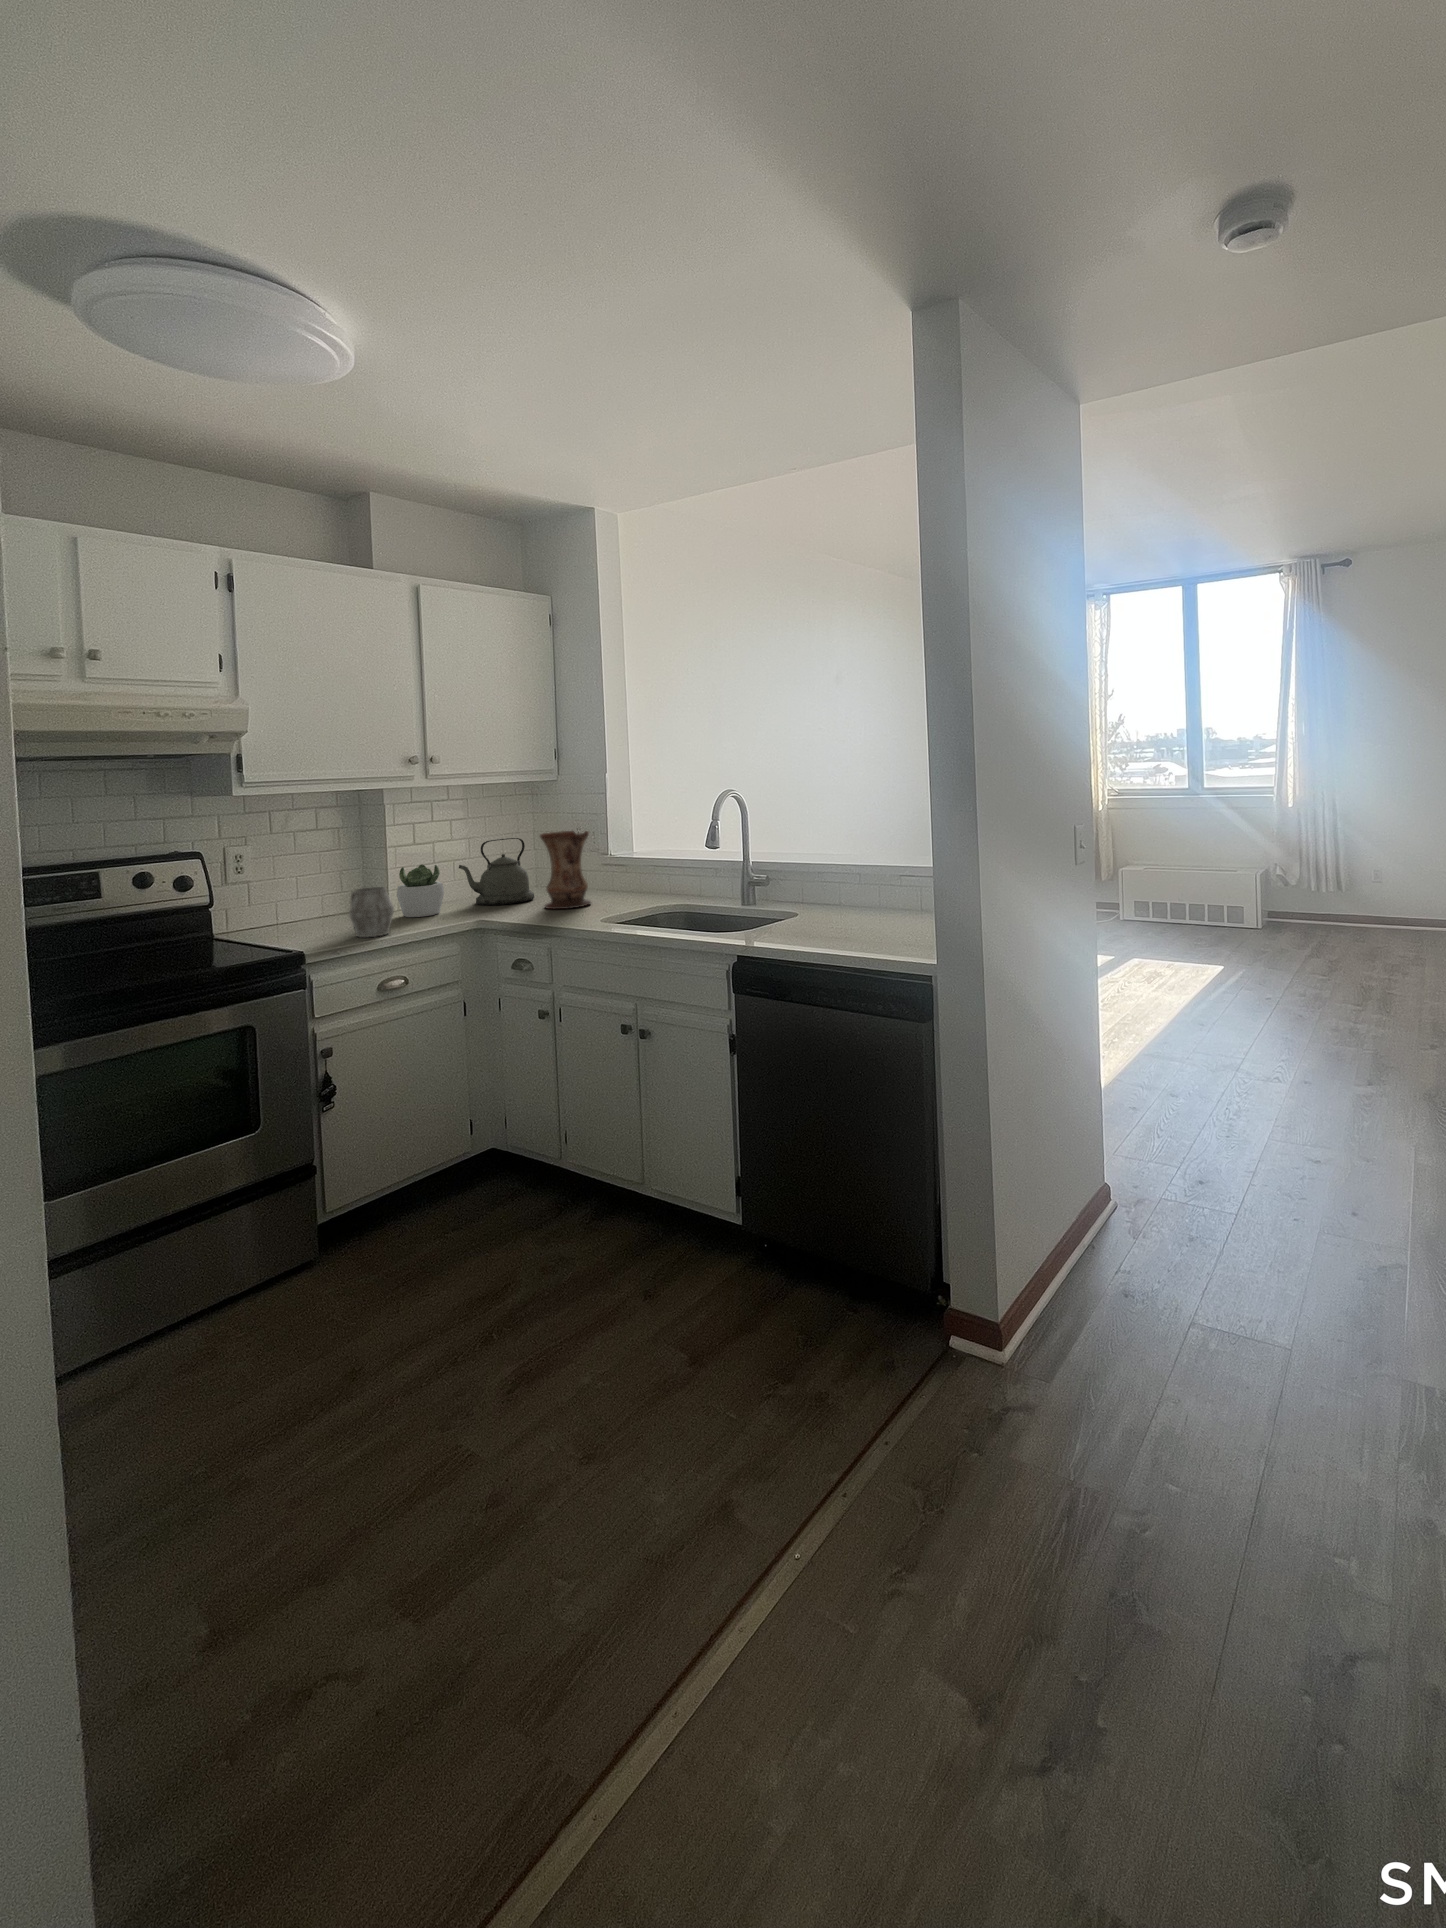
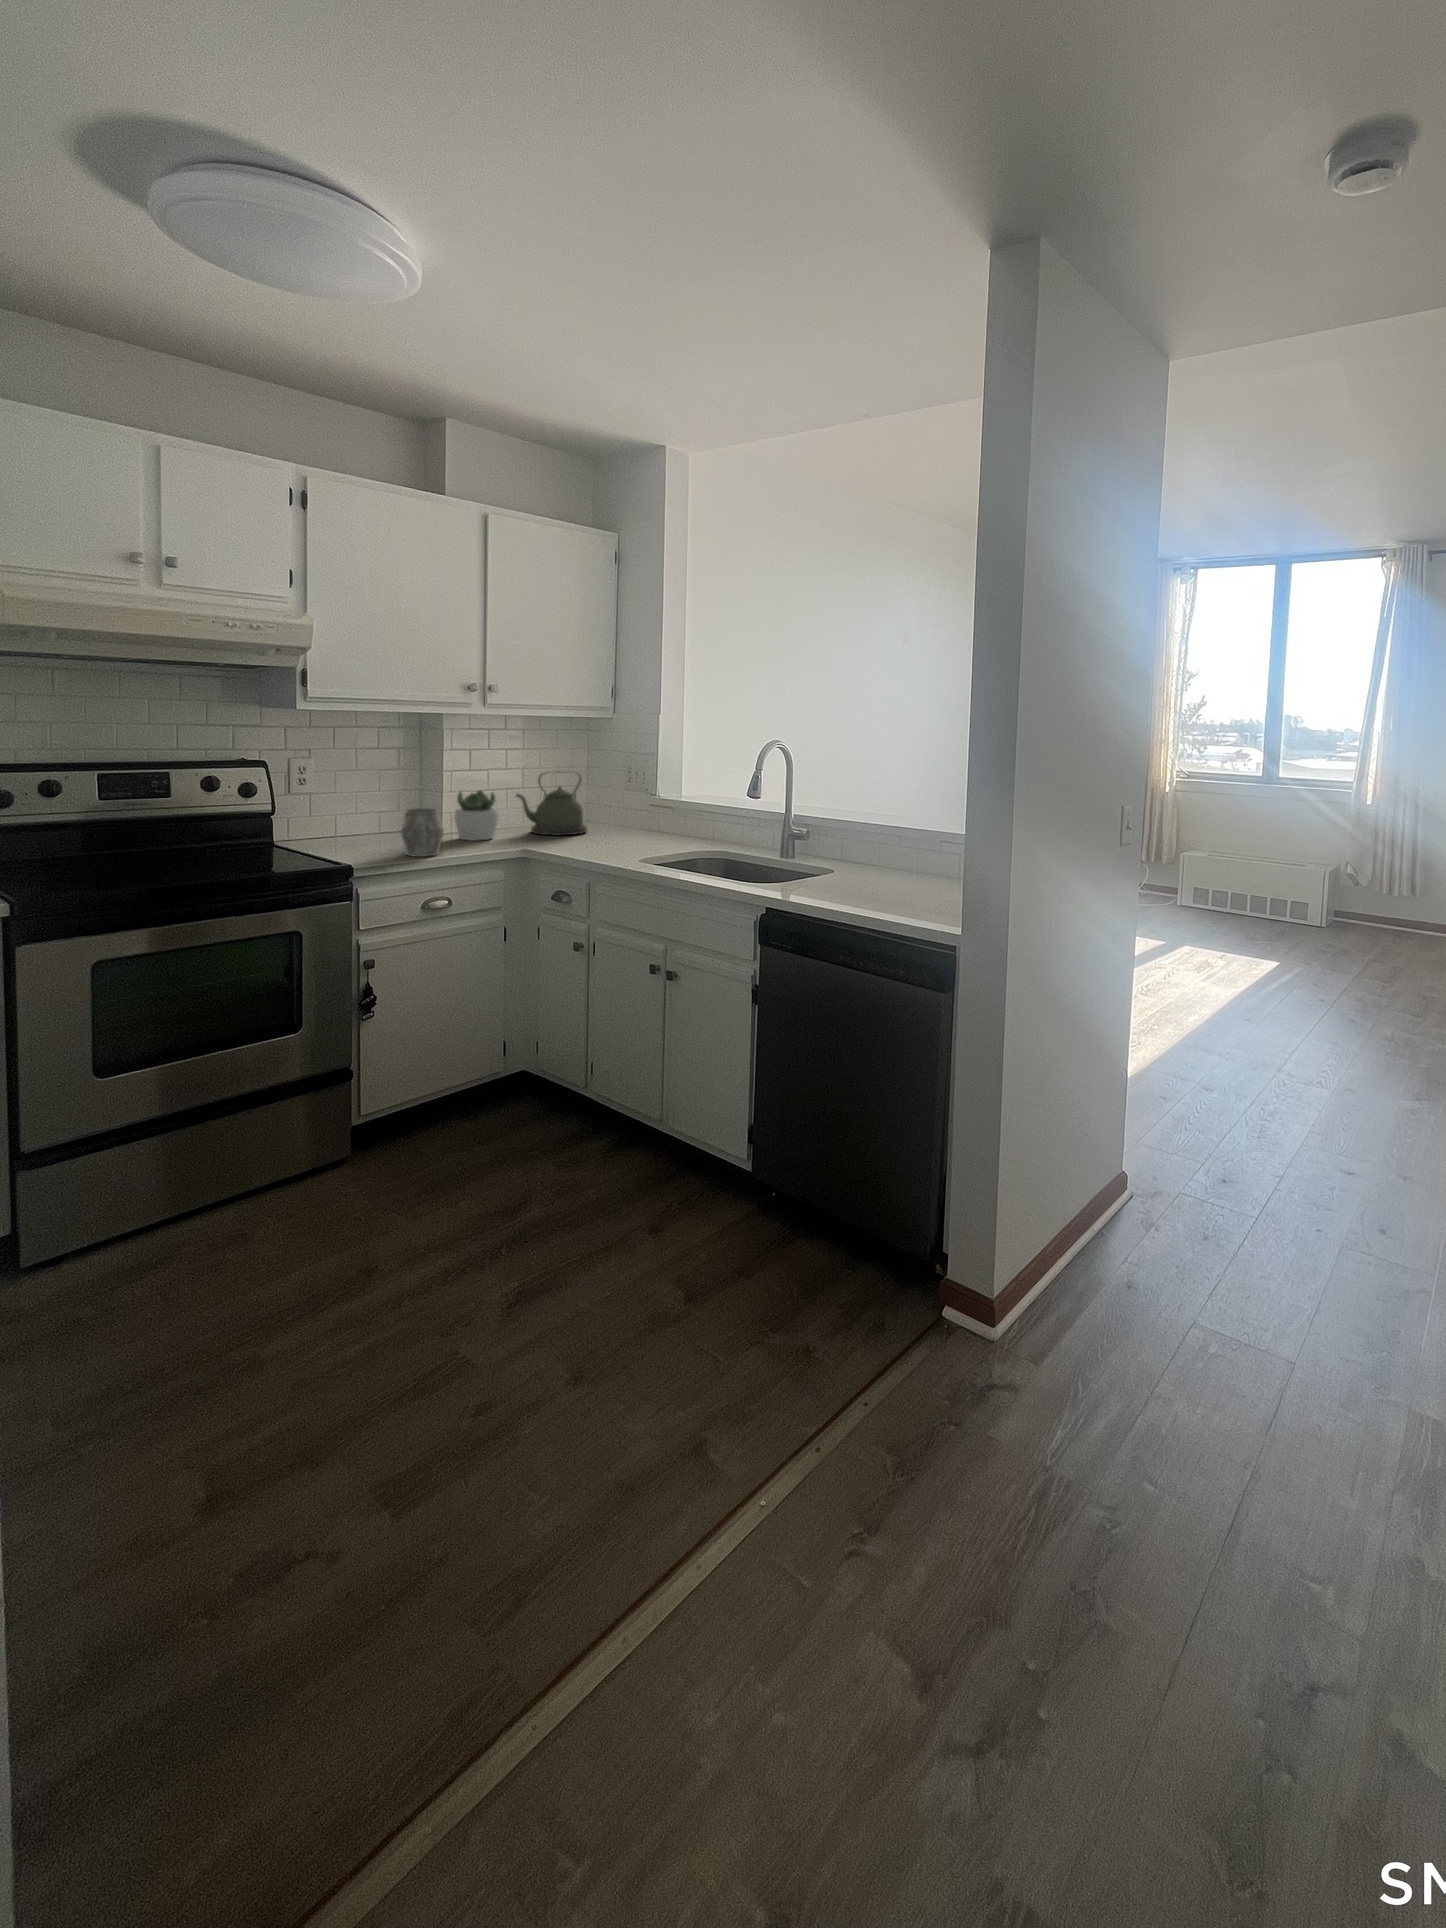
vase: present [540,831,591,909] -> none [592,769,642,845]

